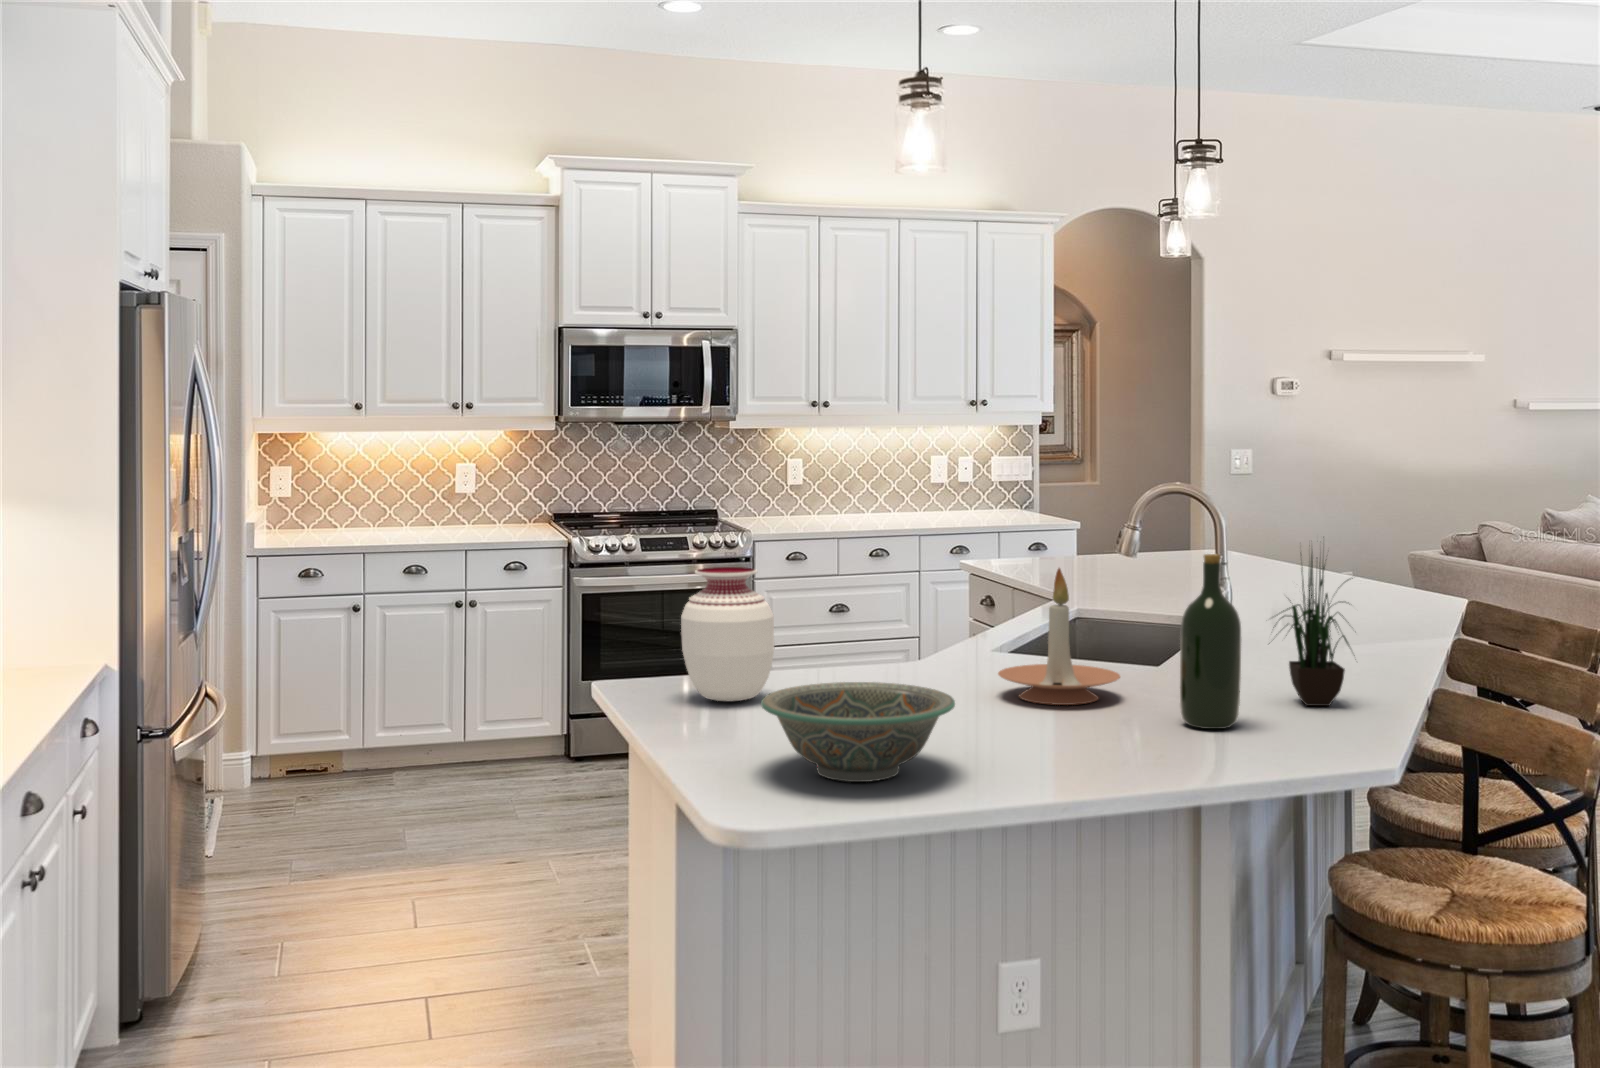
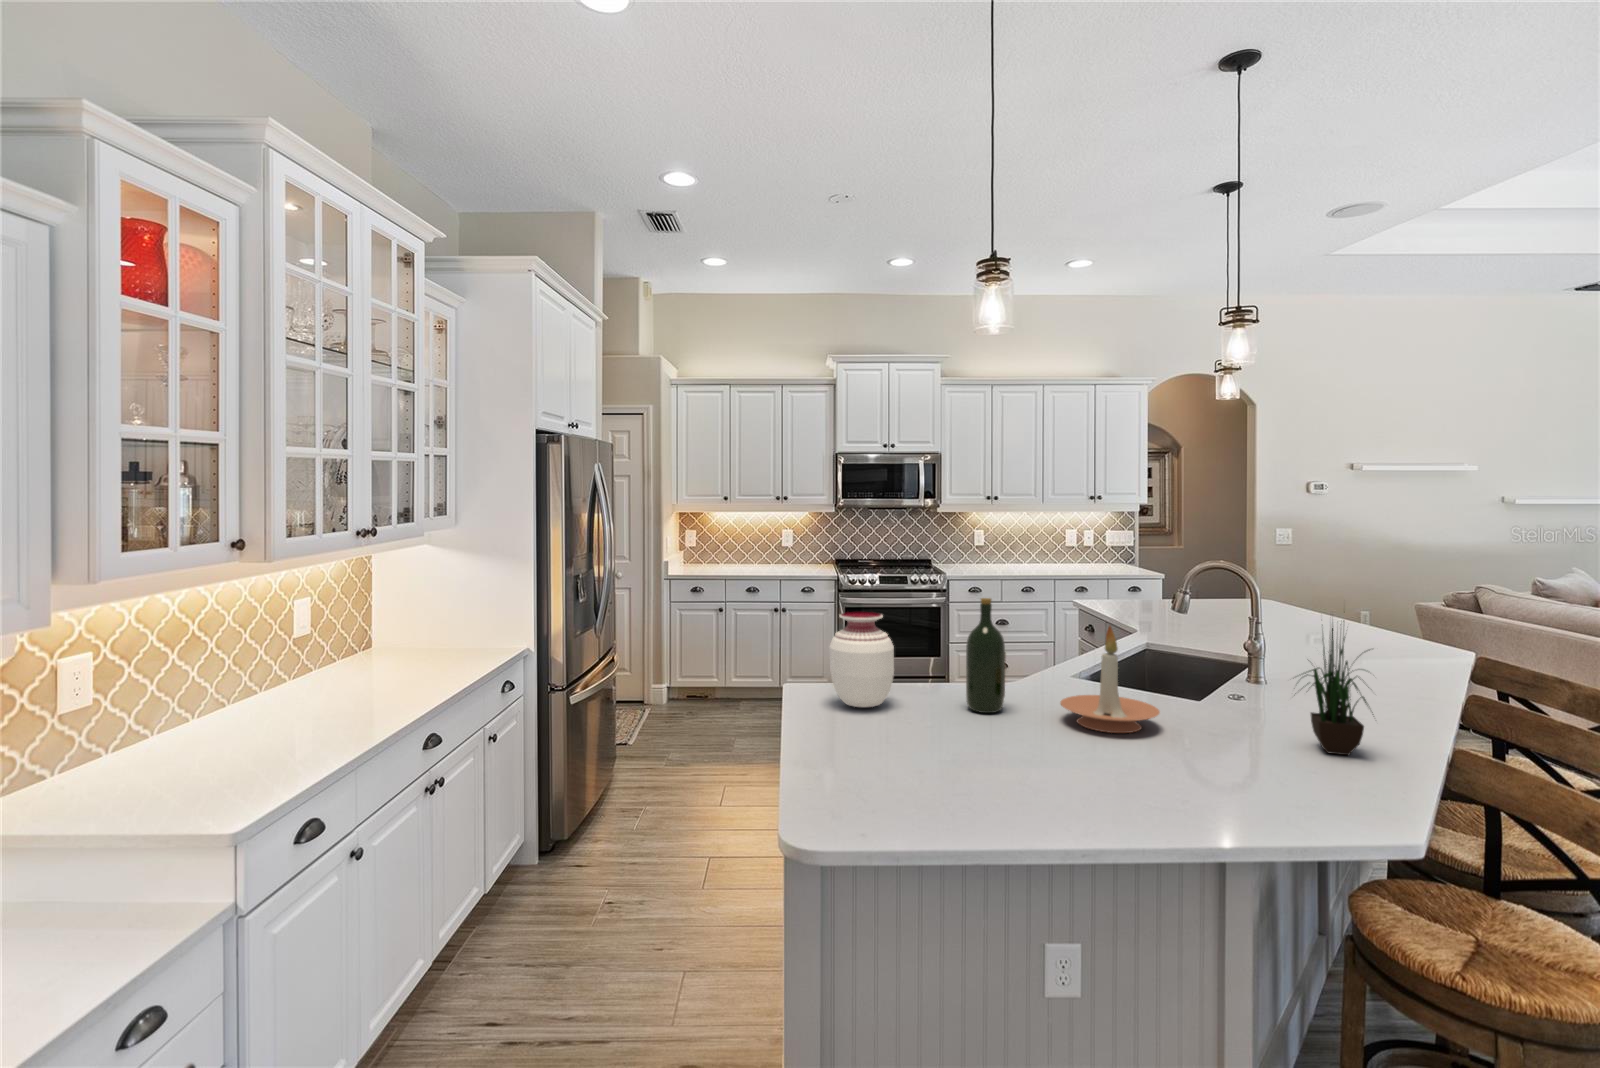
wine bottle: present [1180,554,1241,729] -> present [966,598,1006,713]
decorative bowl: present [761,682,955,782] -> none [842,712,997,802]

